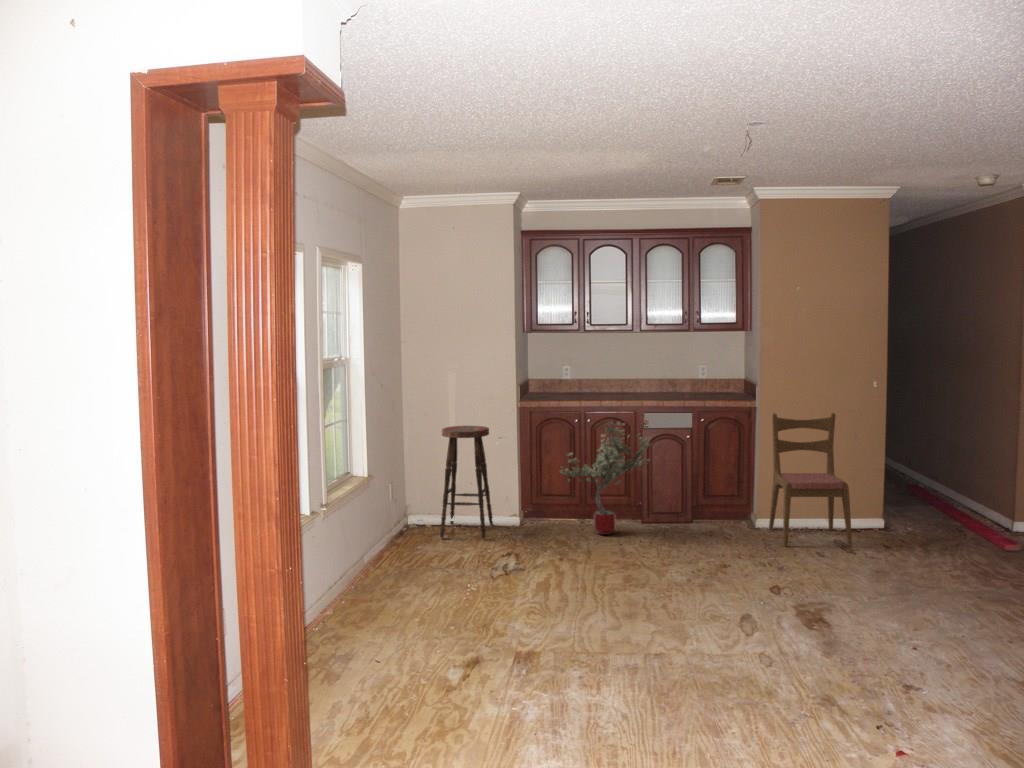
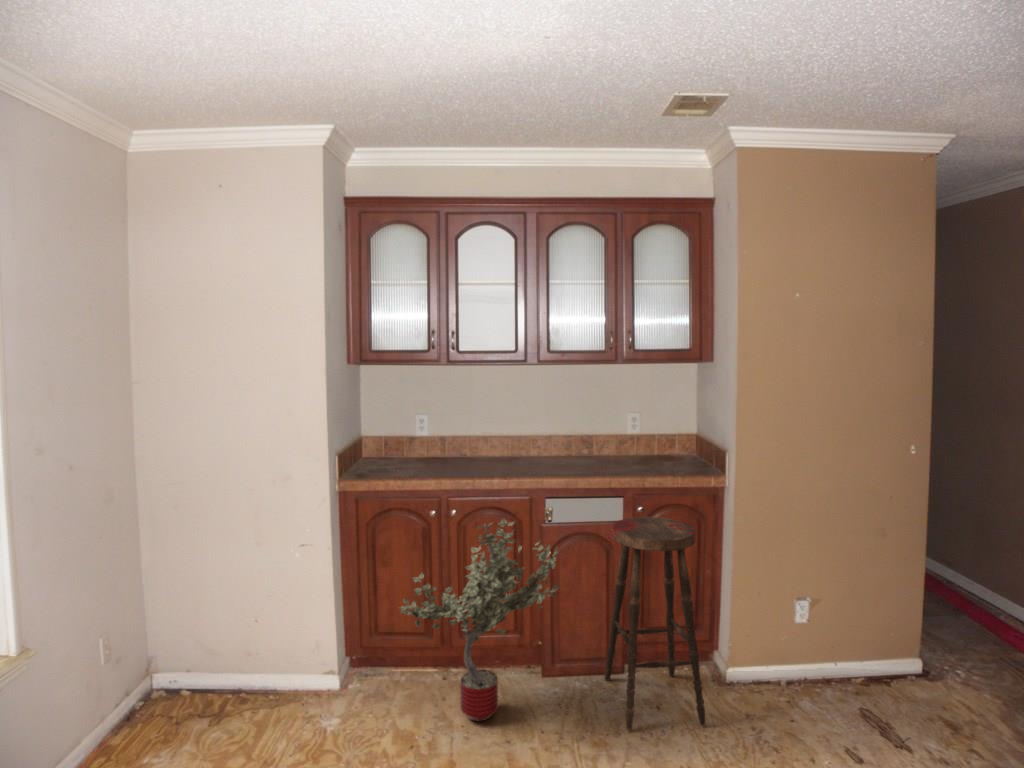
dining chair: present [769,413,852,546] -> none [747,499,905,746]
bar stool: present [440,426,493,539] -> present [605,517,705,730]

